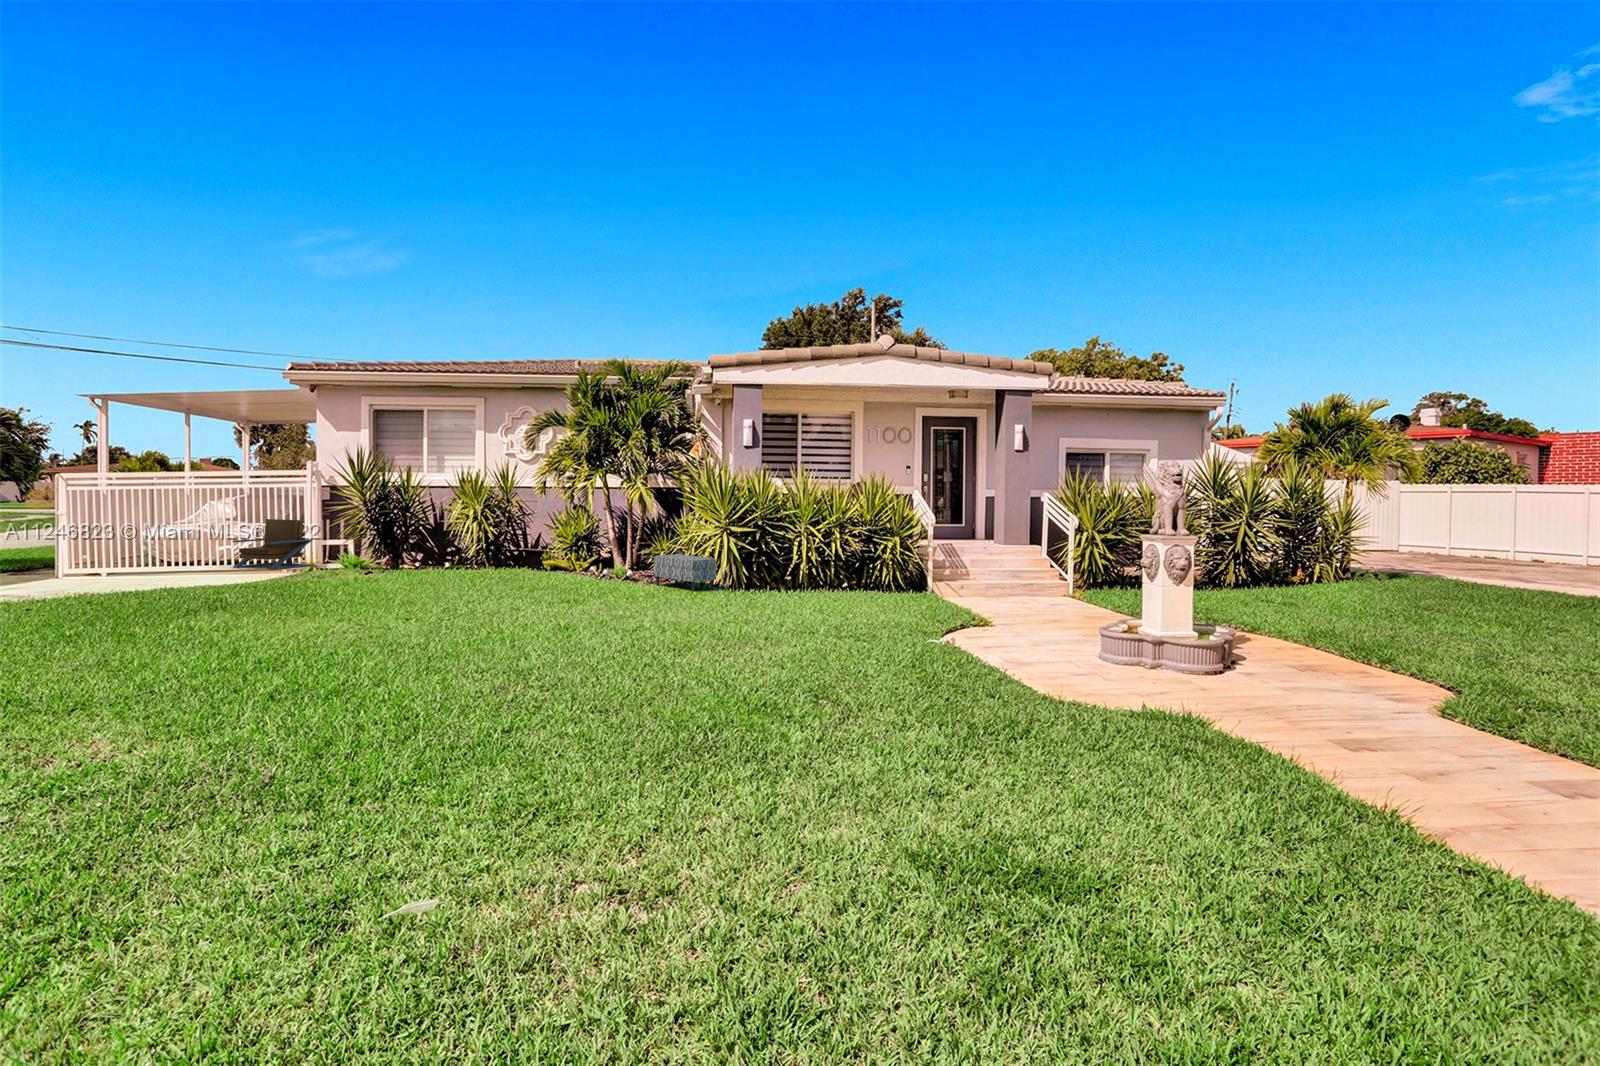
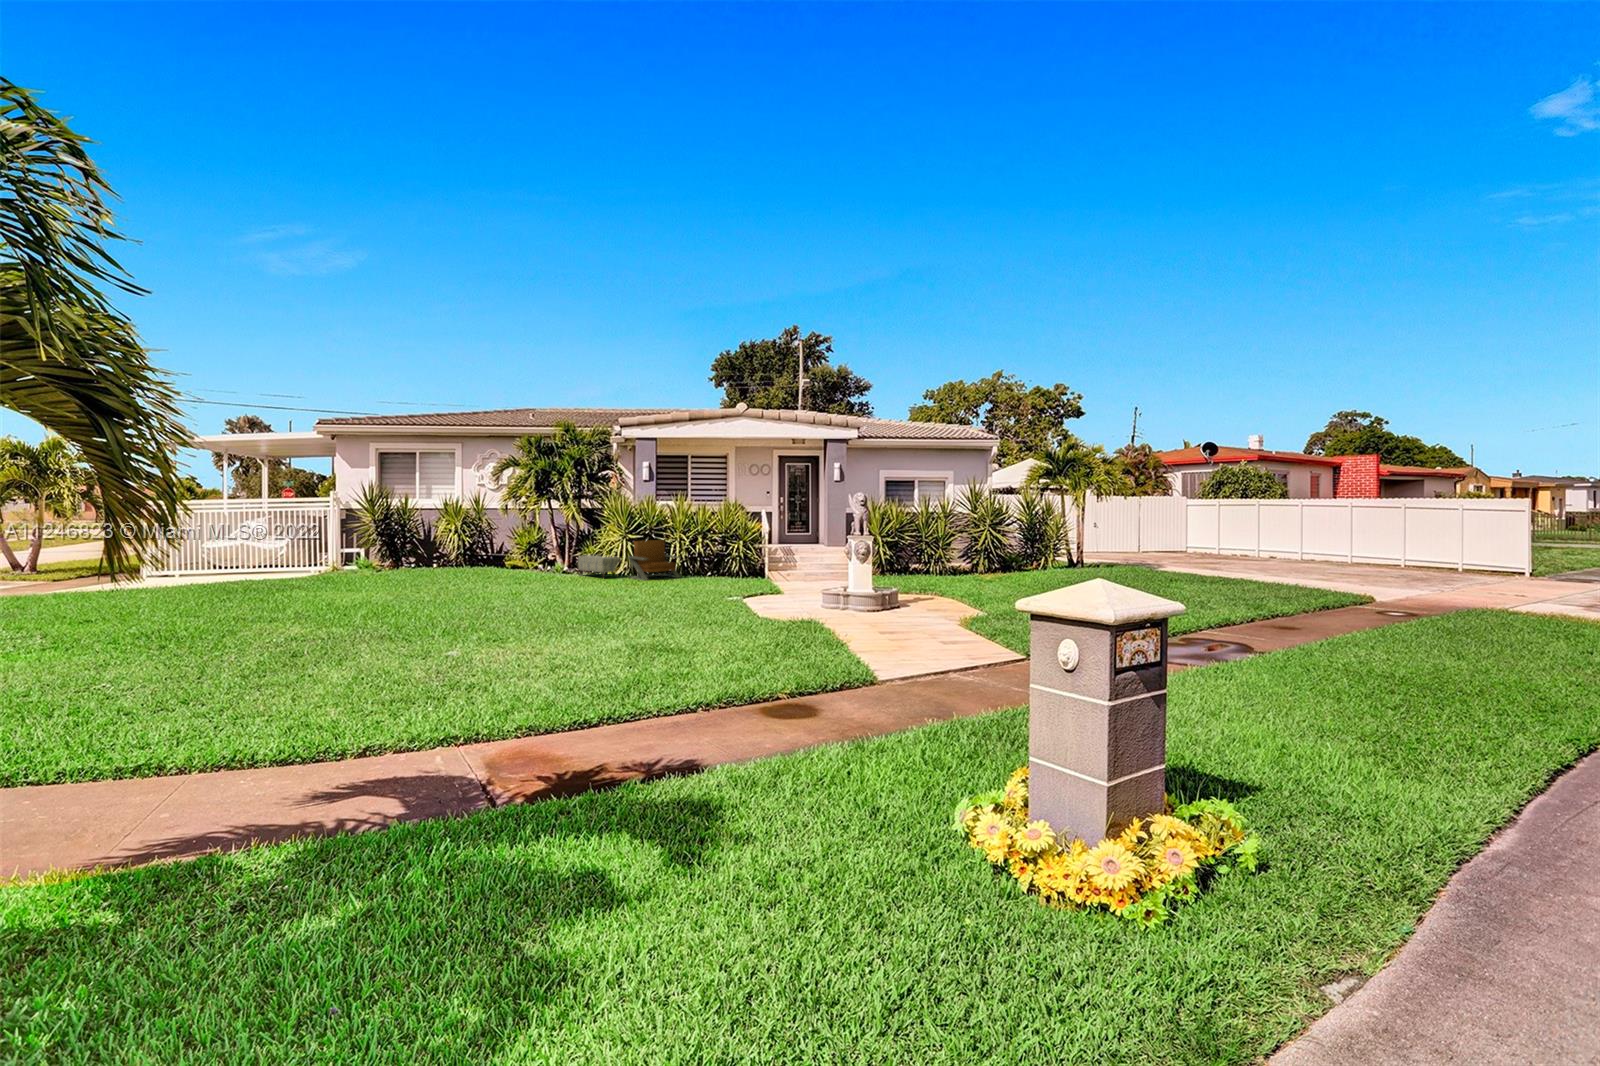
lounge chair: present [232,519,312,570] -> present [628,540,680,581]

